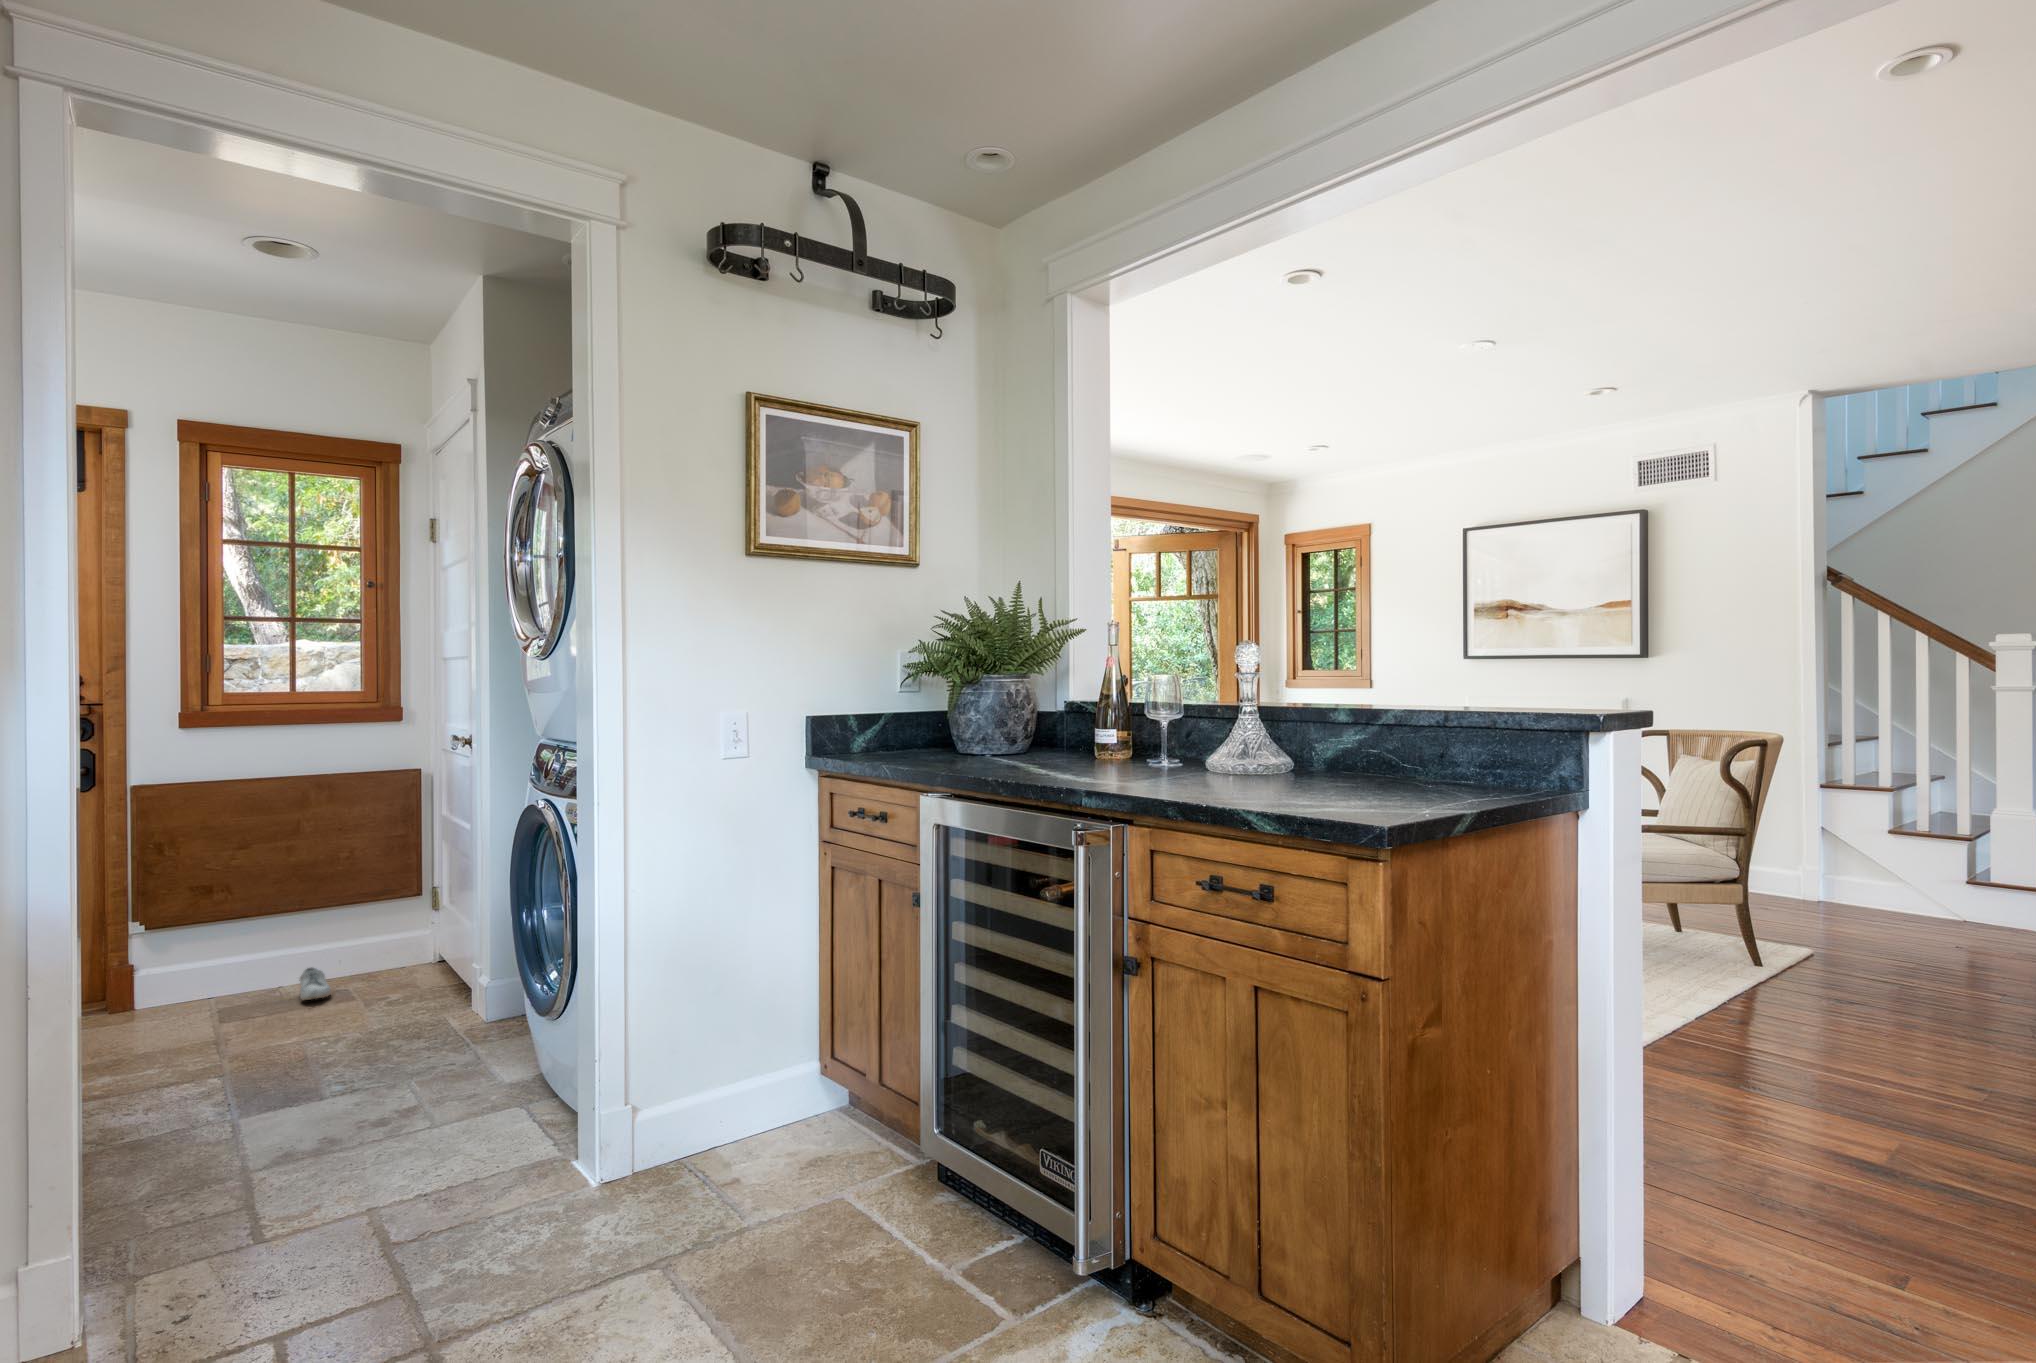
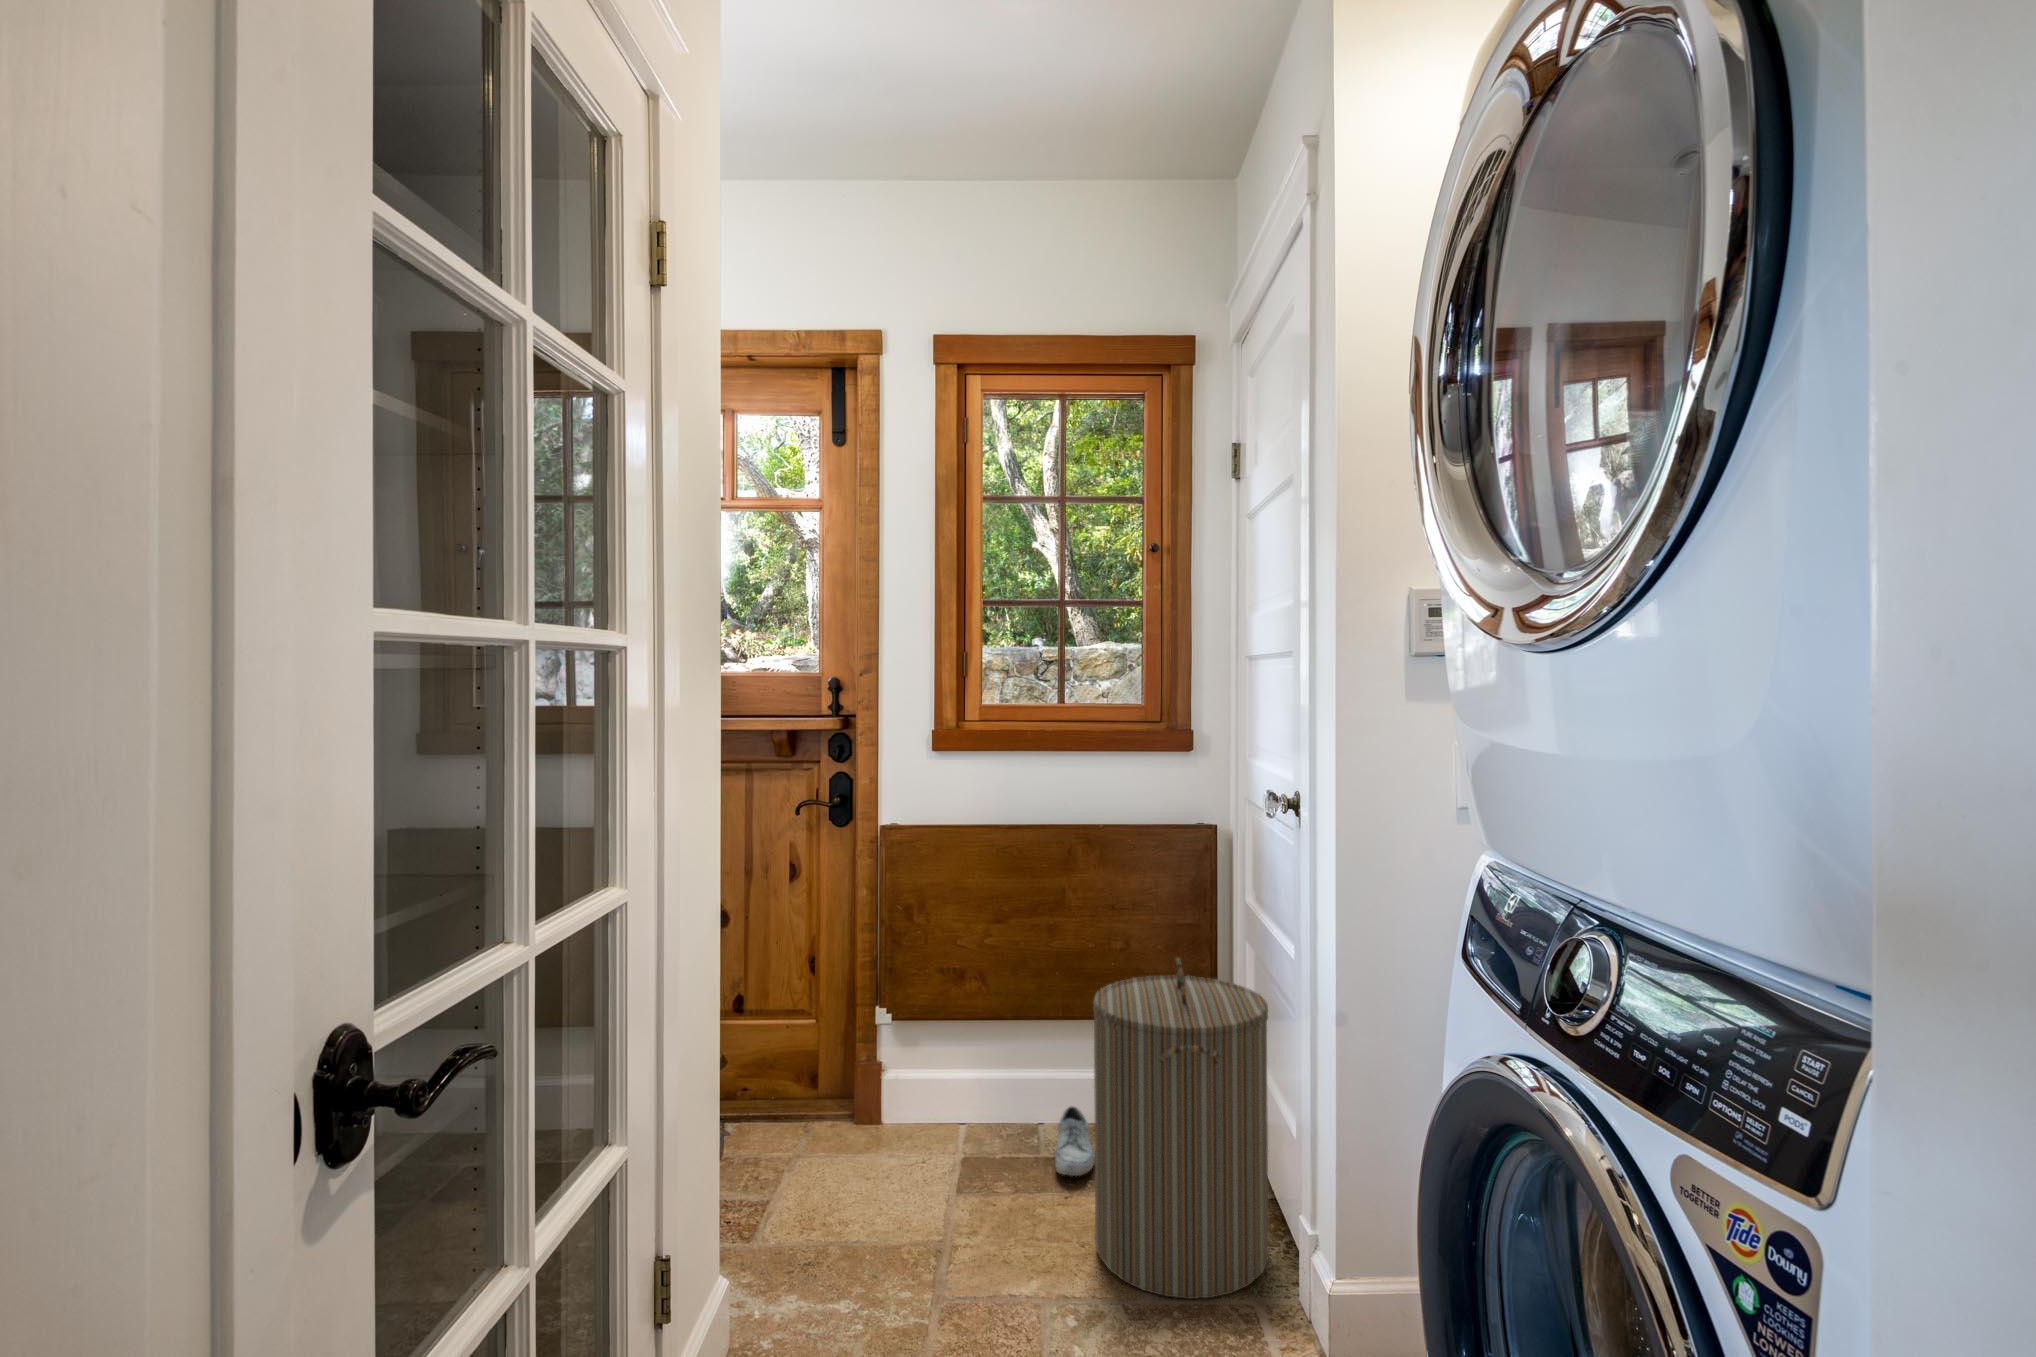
laundry hamper: none [335,835,455,1024] -> present [1093,958,1268,1299]

